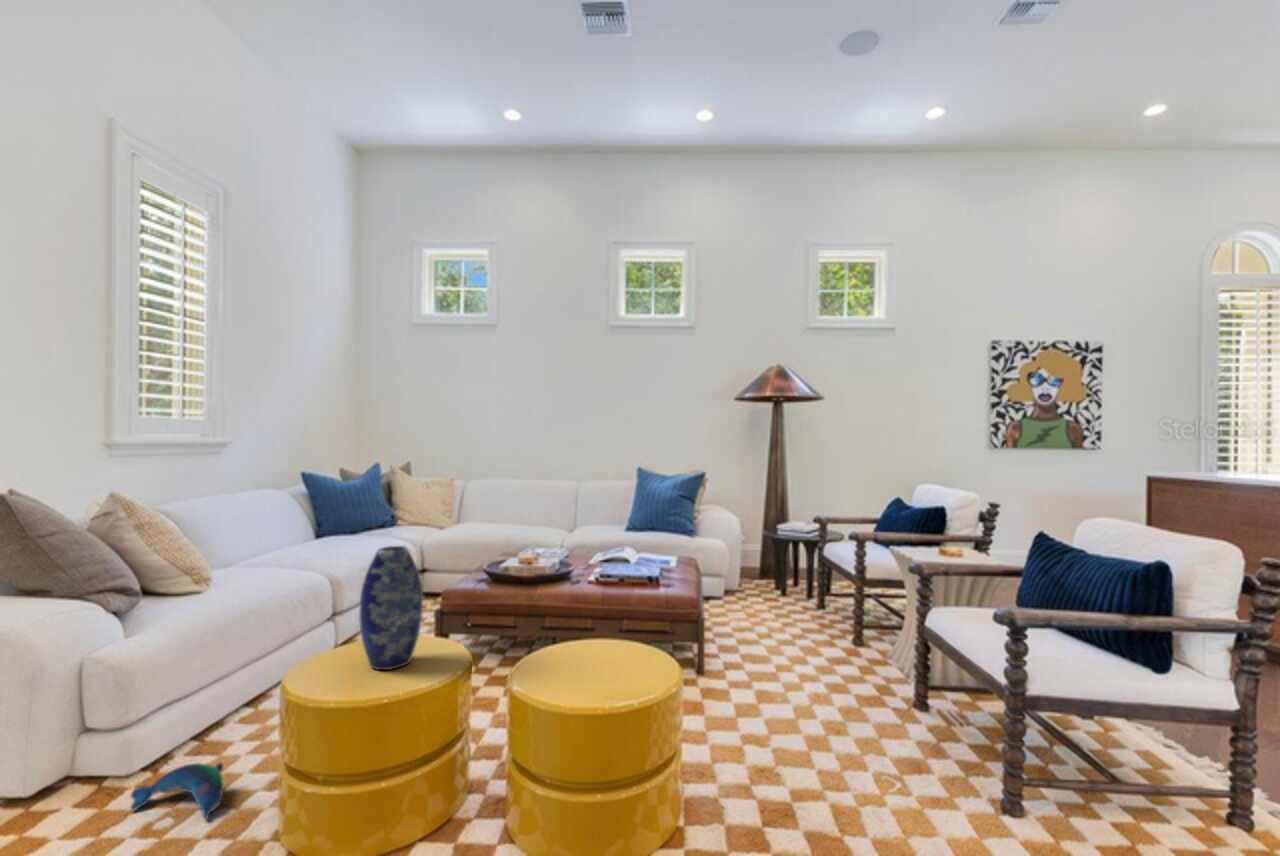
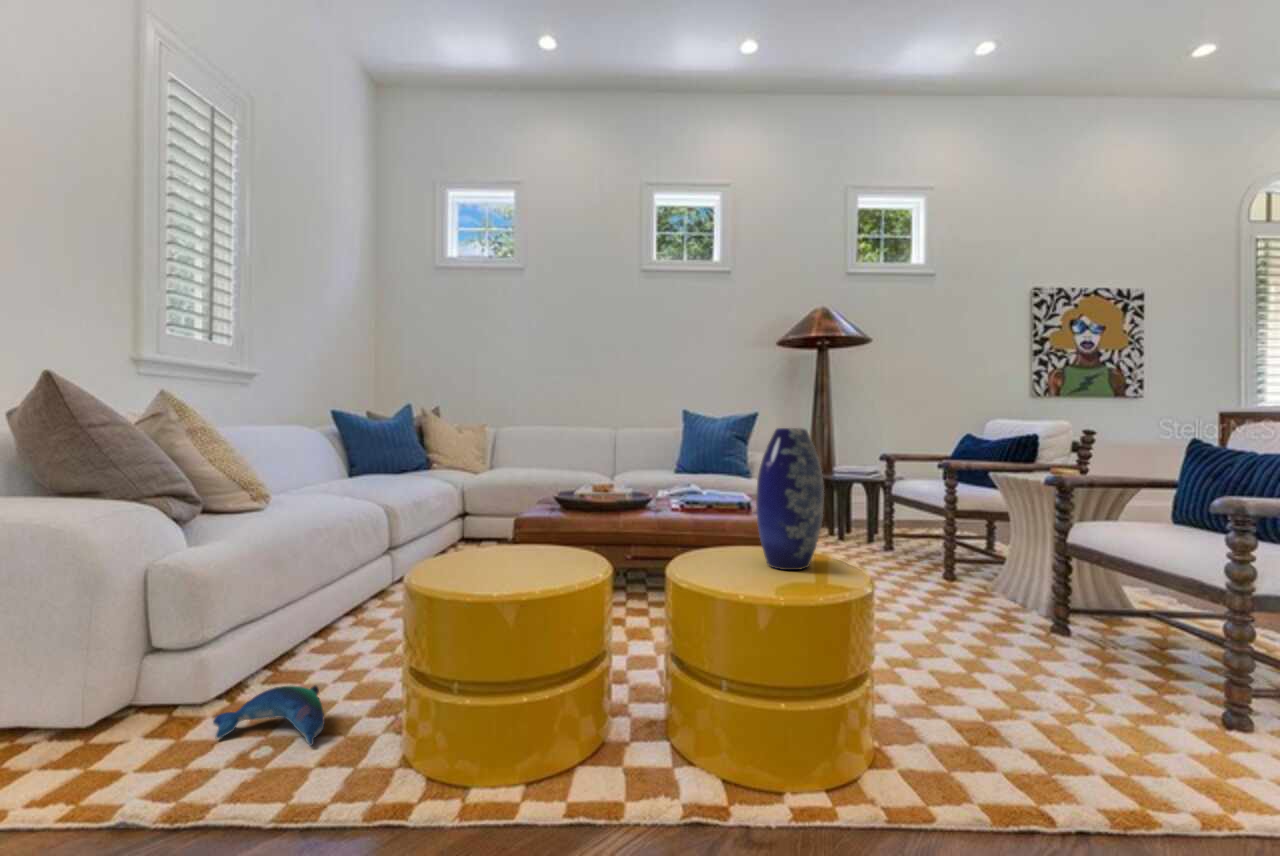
vase: present [359,546,423,670] -> present [756,428,824,570]

